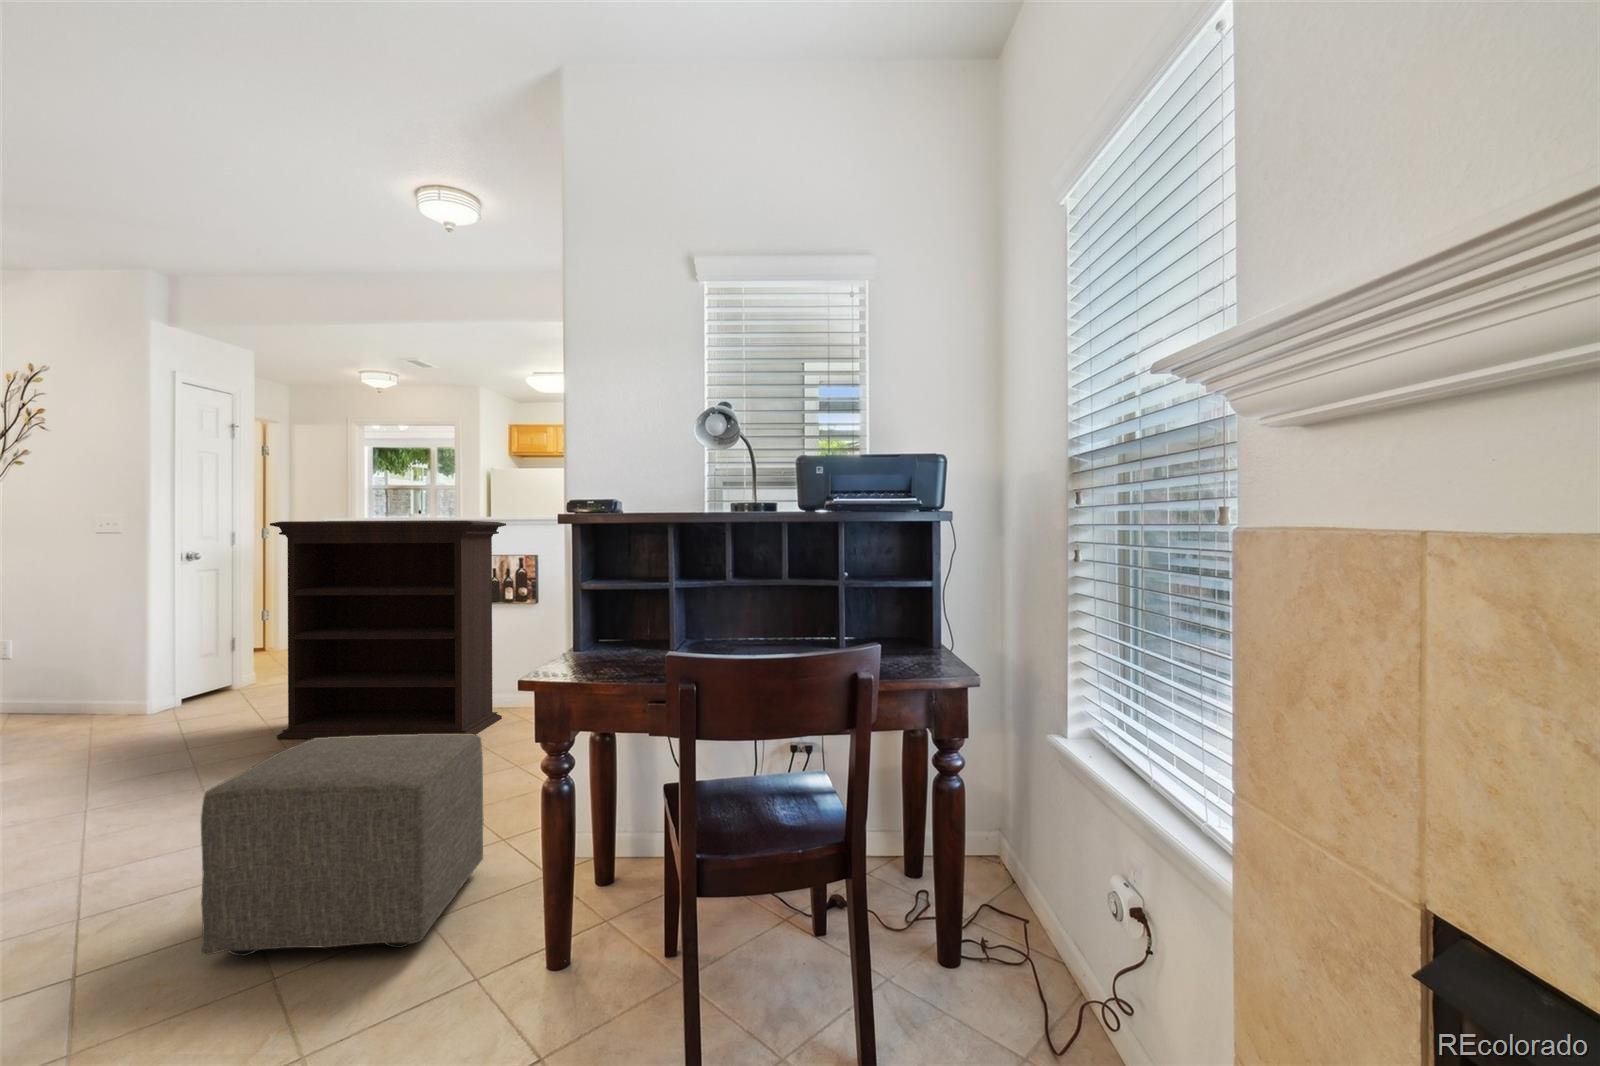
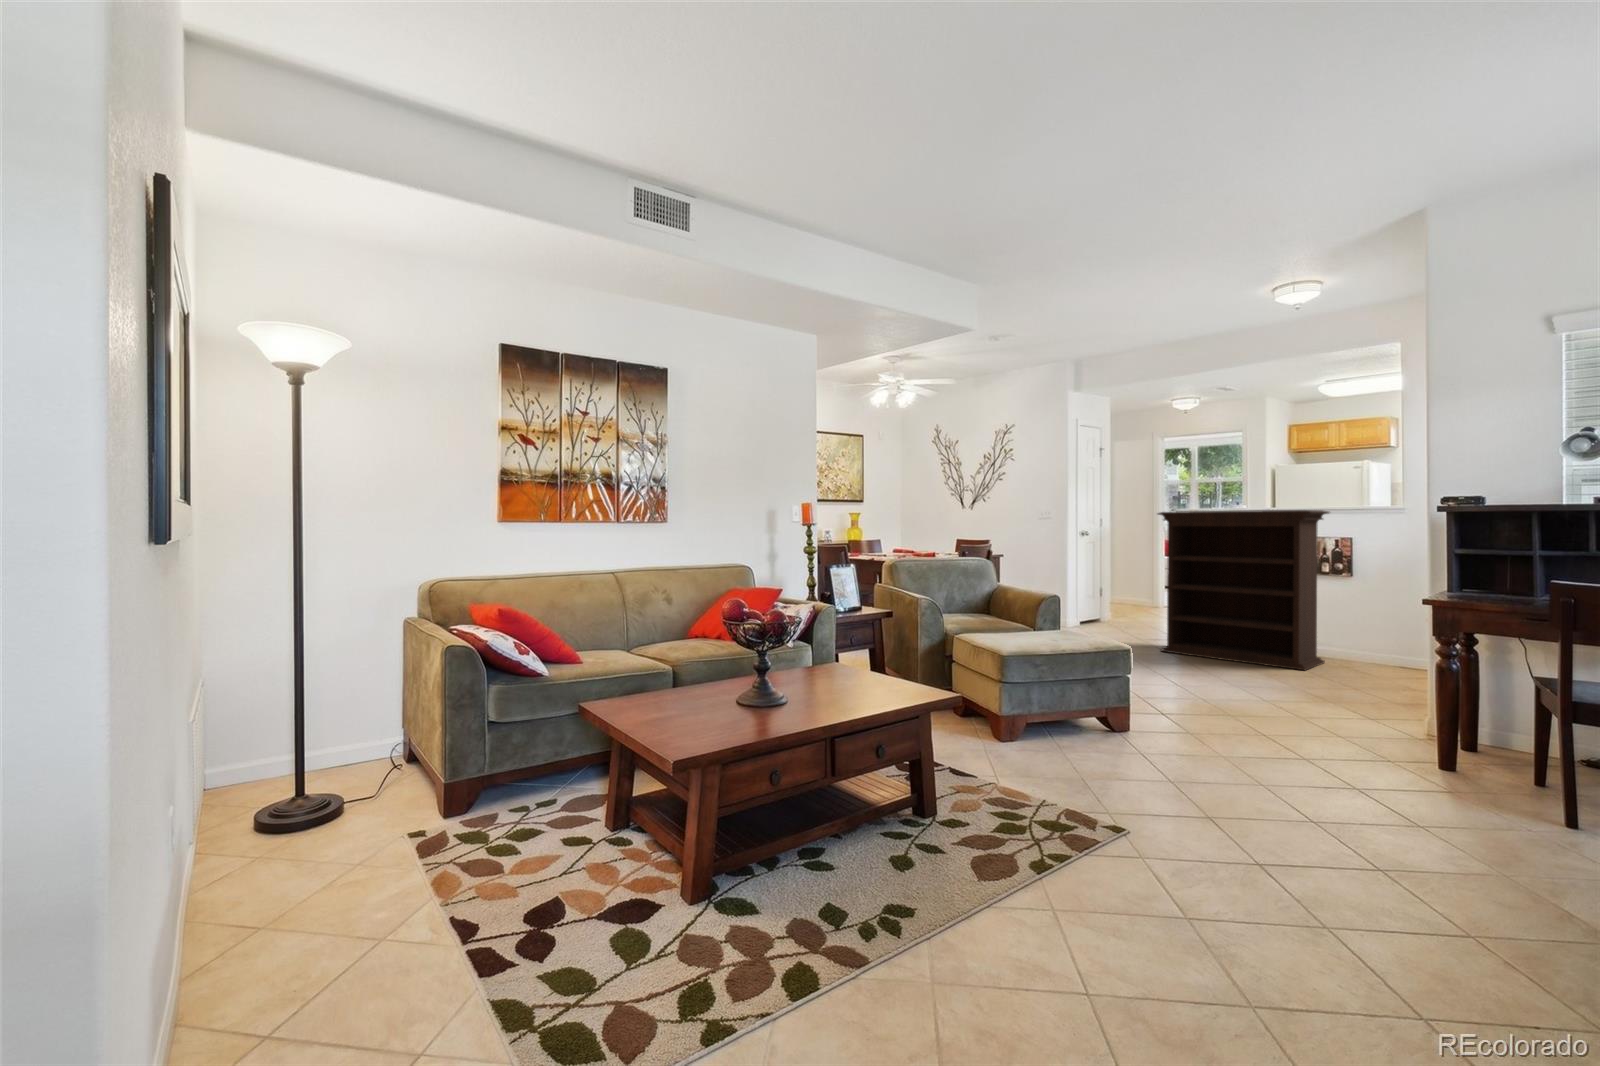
ottoman: present [201,734,484,956] -> none [1224,638,1373,756]

